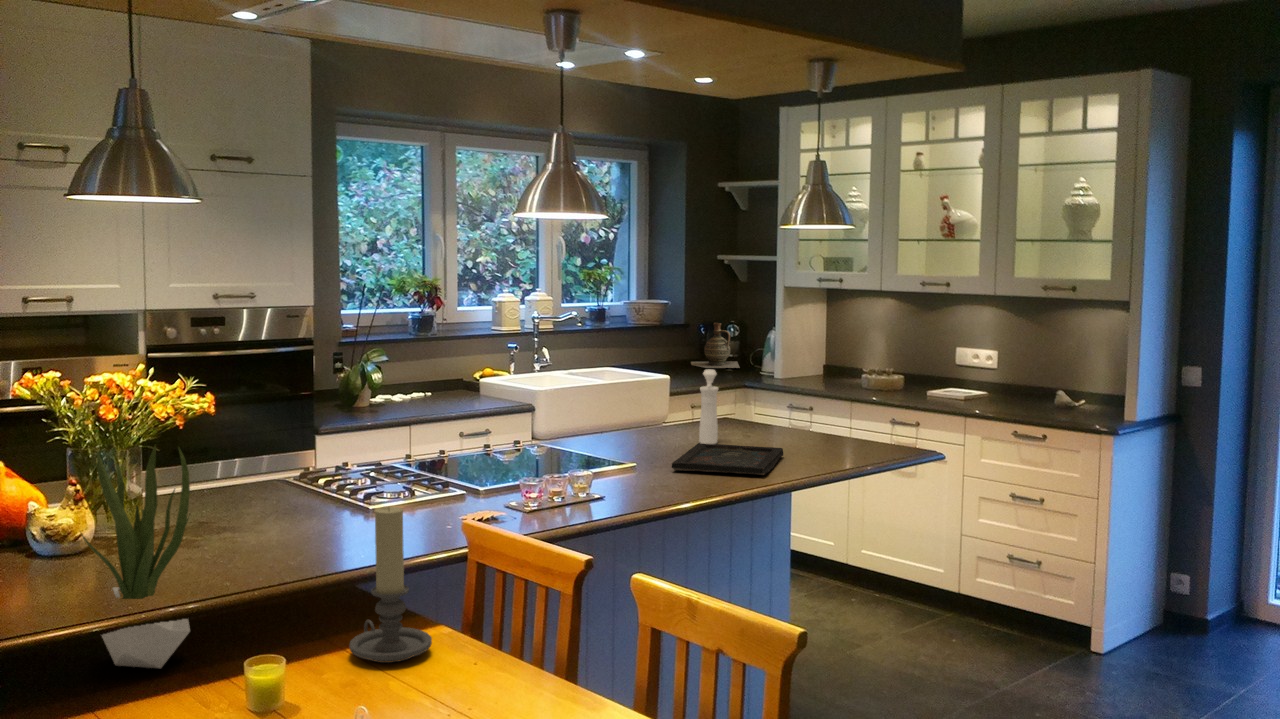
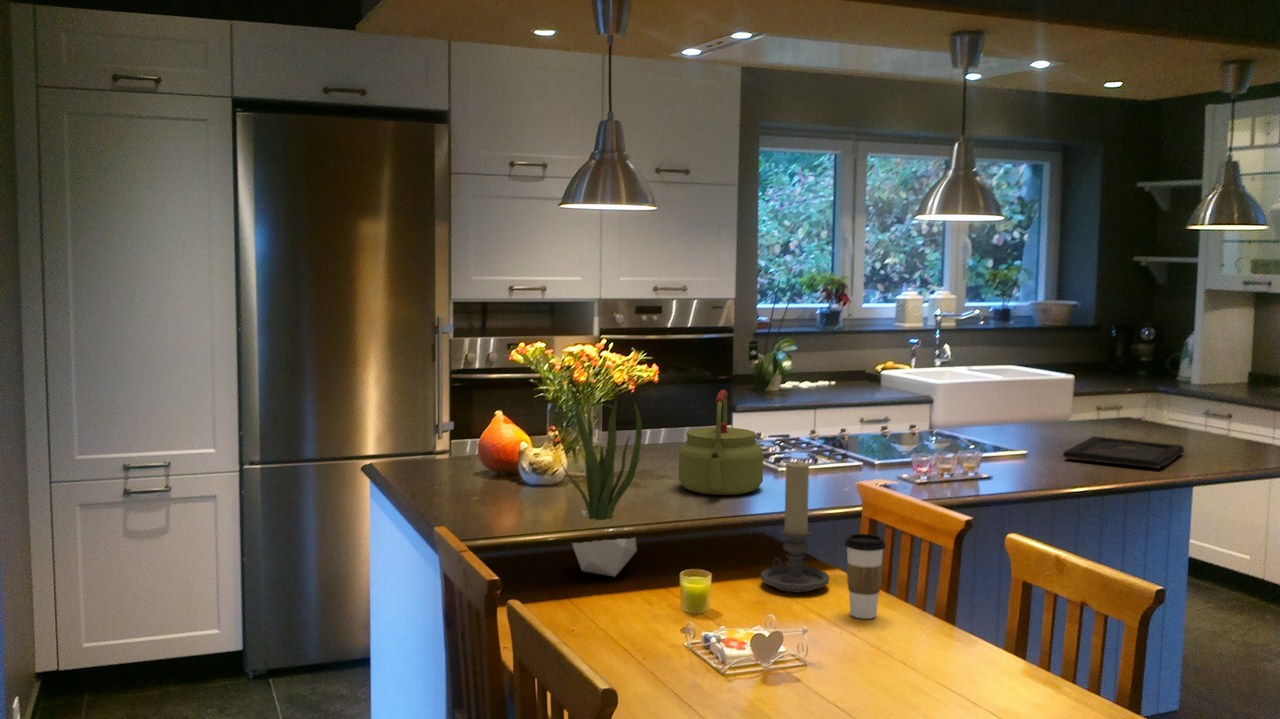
ceramic jug: present [691,323,740,368] -> none [1099,325,1153,372]
pepper mill: present [699,370,719,444] -> none [1096,366,1118,439]
kettle: none [244,421,349,548] -> present [679,390,763,495]
coffee cup: none [448,588,496,689] -> present [845,534,886,619]

